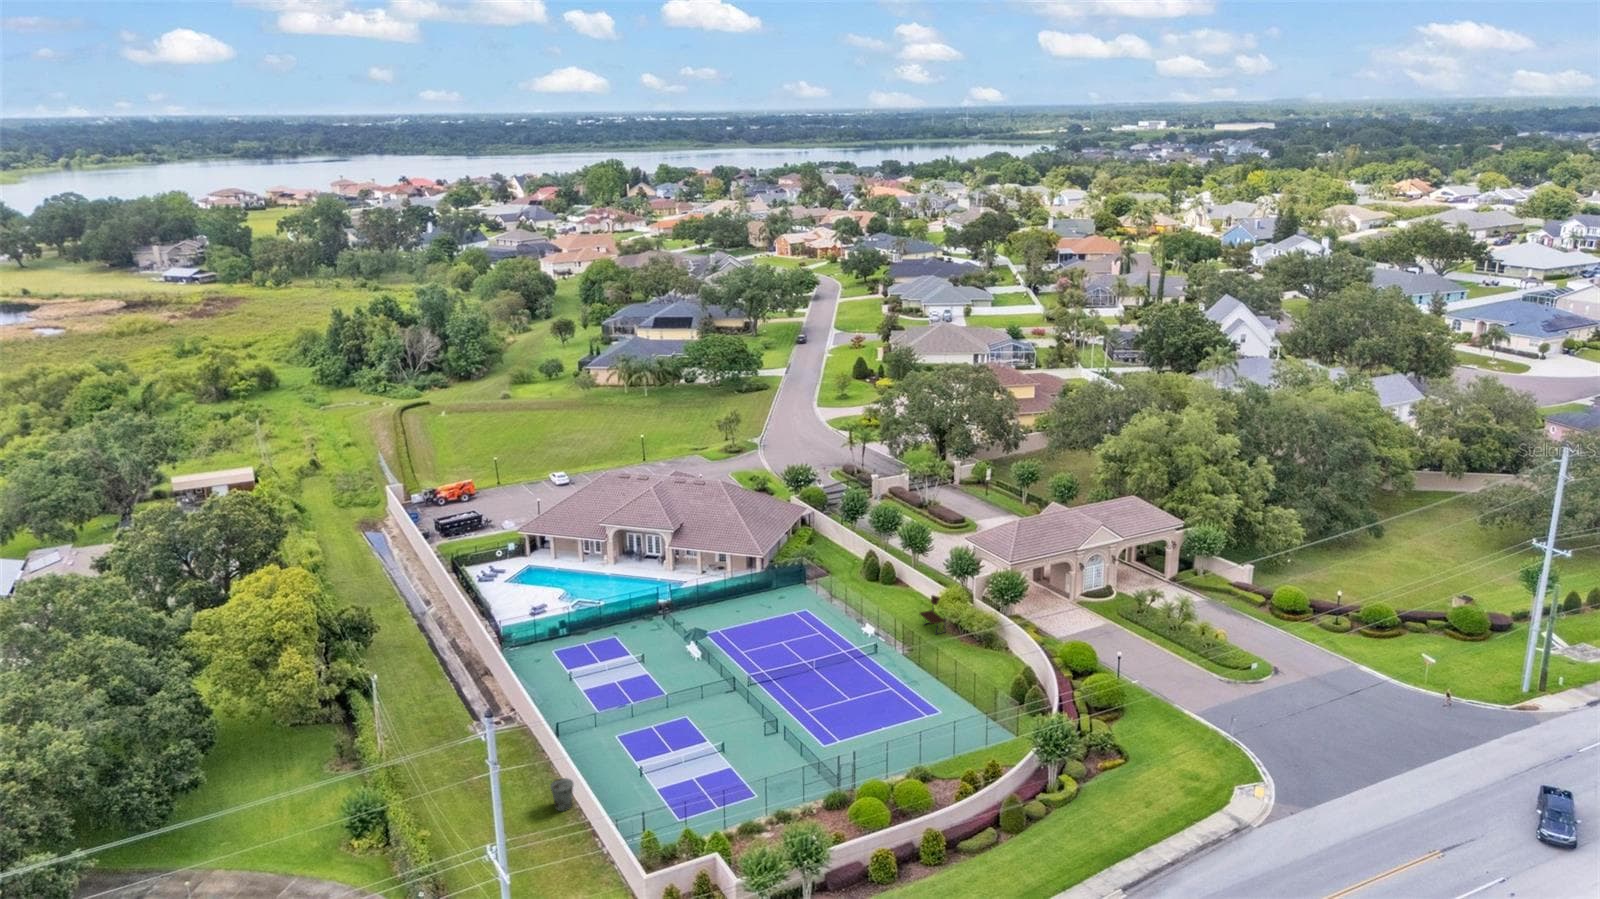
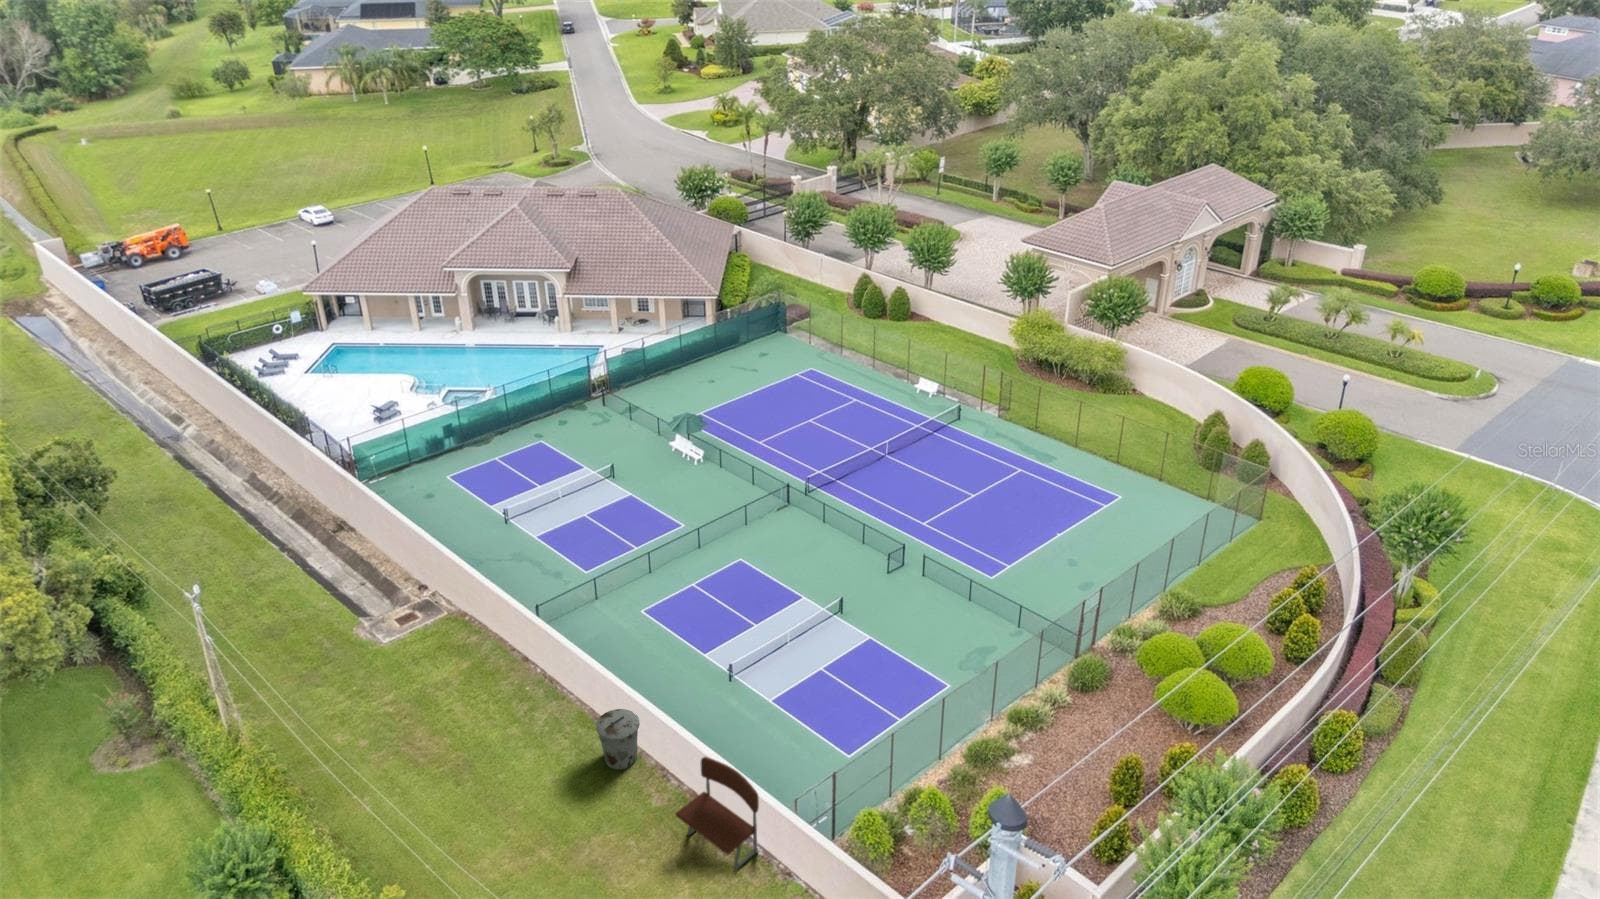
bench: present [920,595,946,634] -> present [676,757,759,870]

